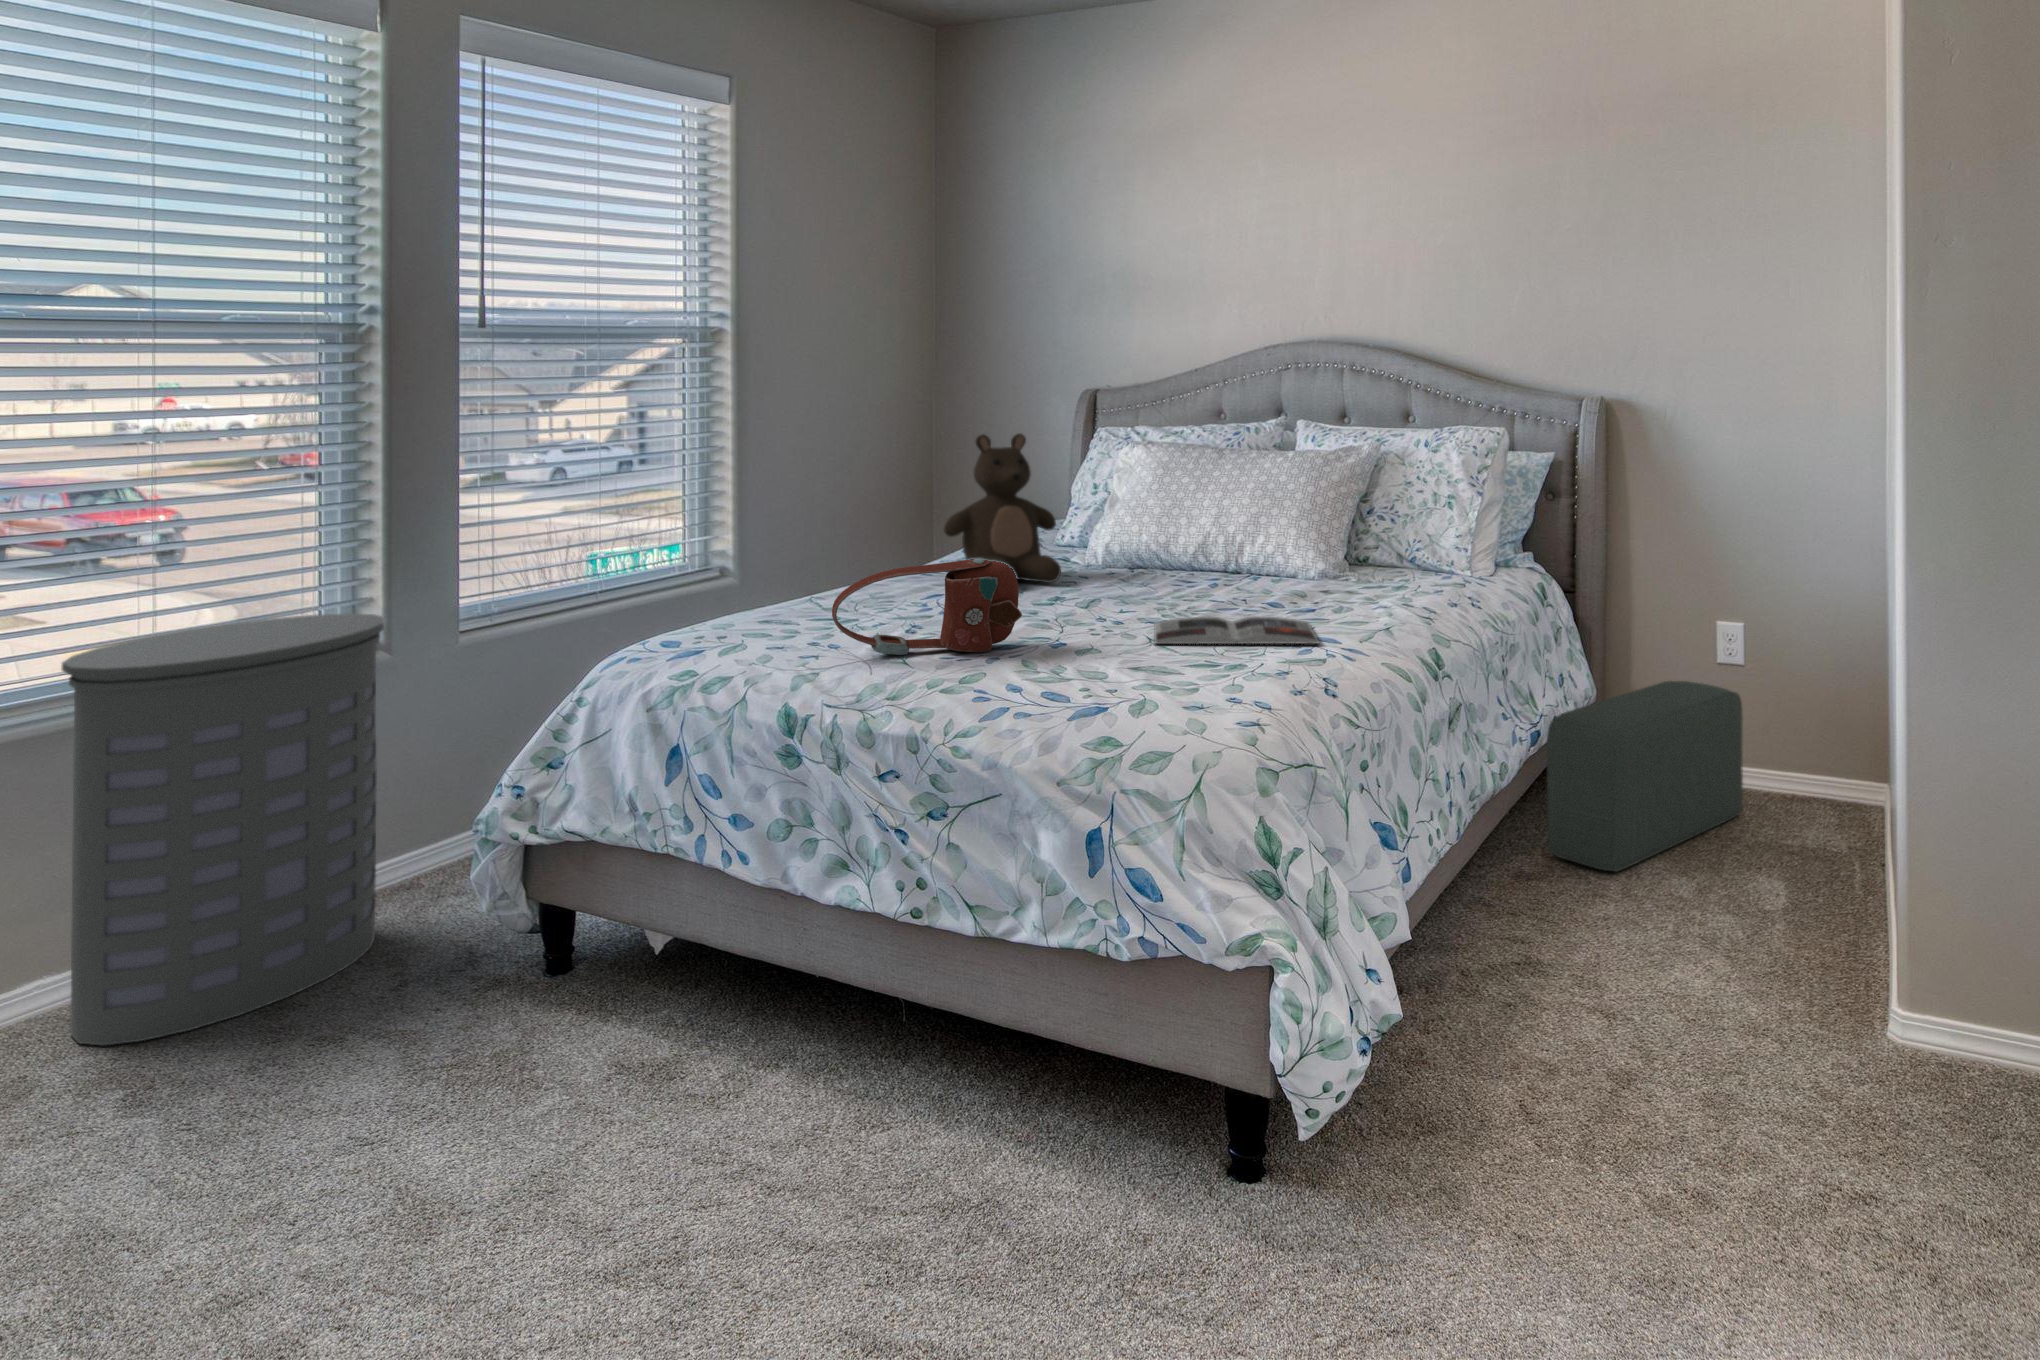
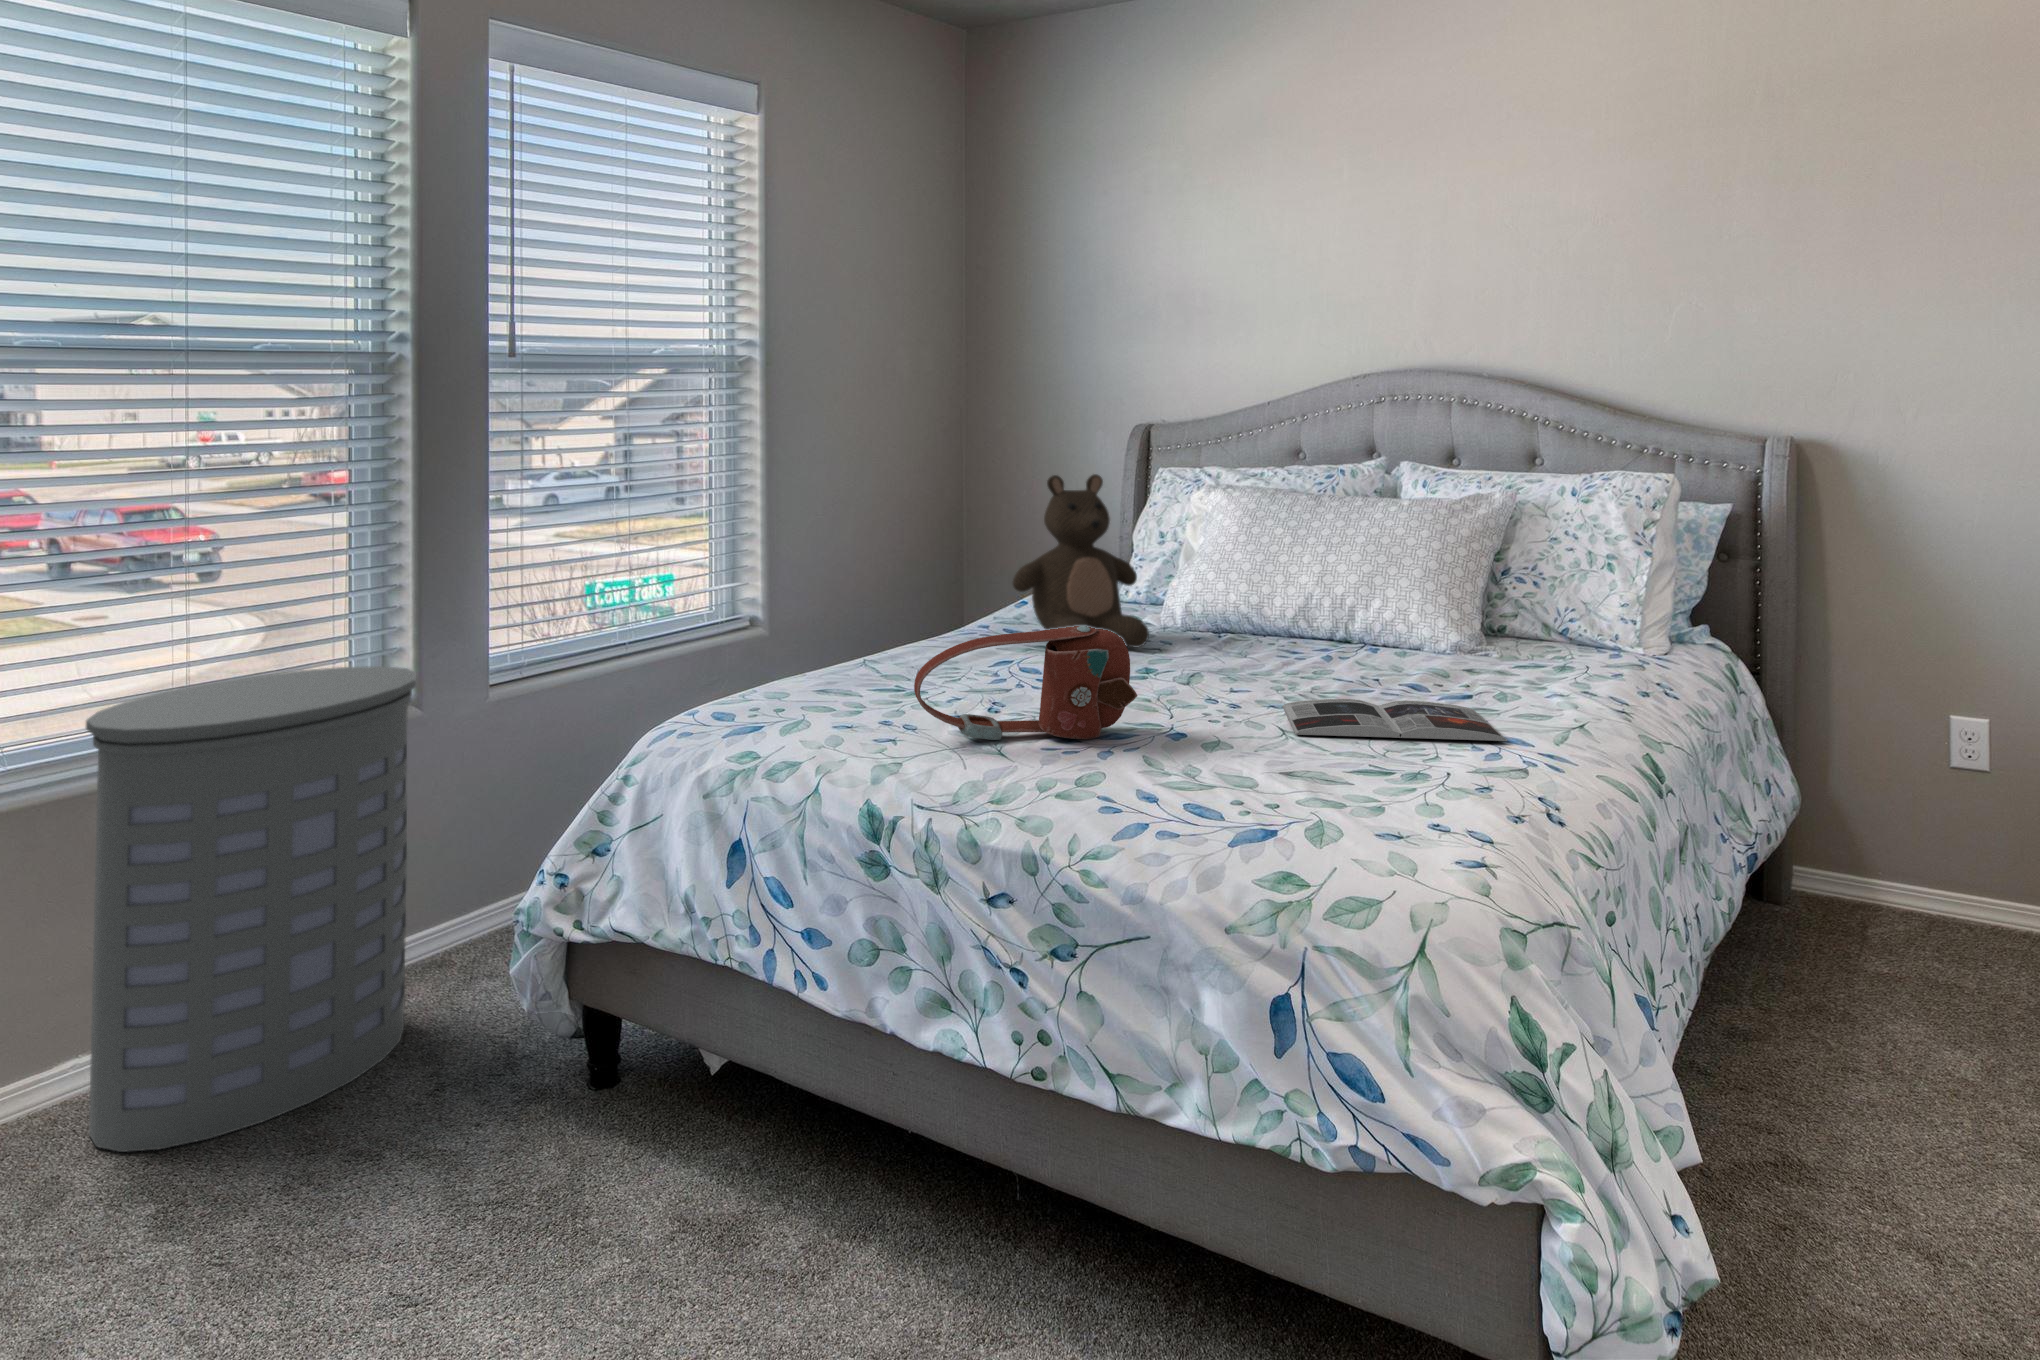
pouf: present [1547,681,1743,872] -> none [1758,784,2001,1033]

